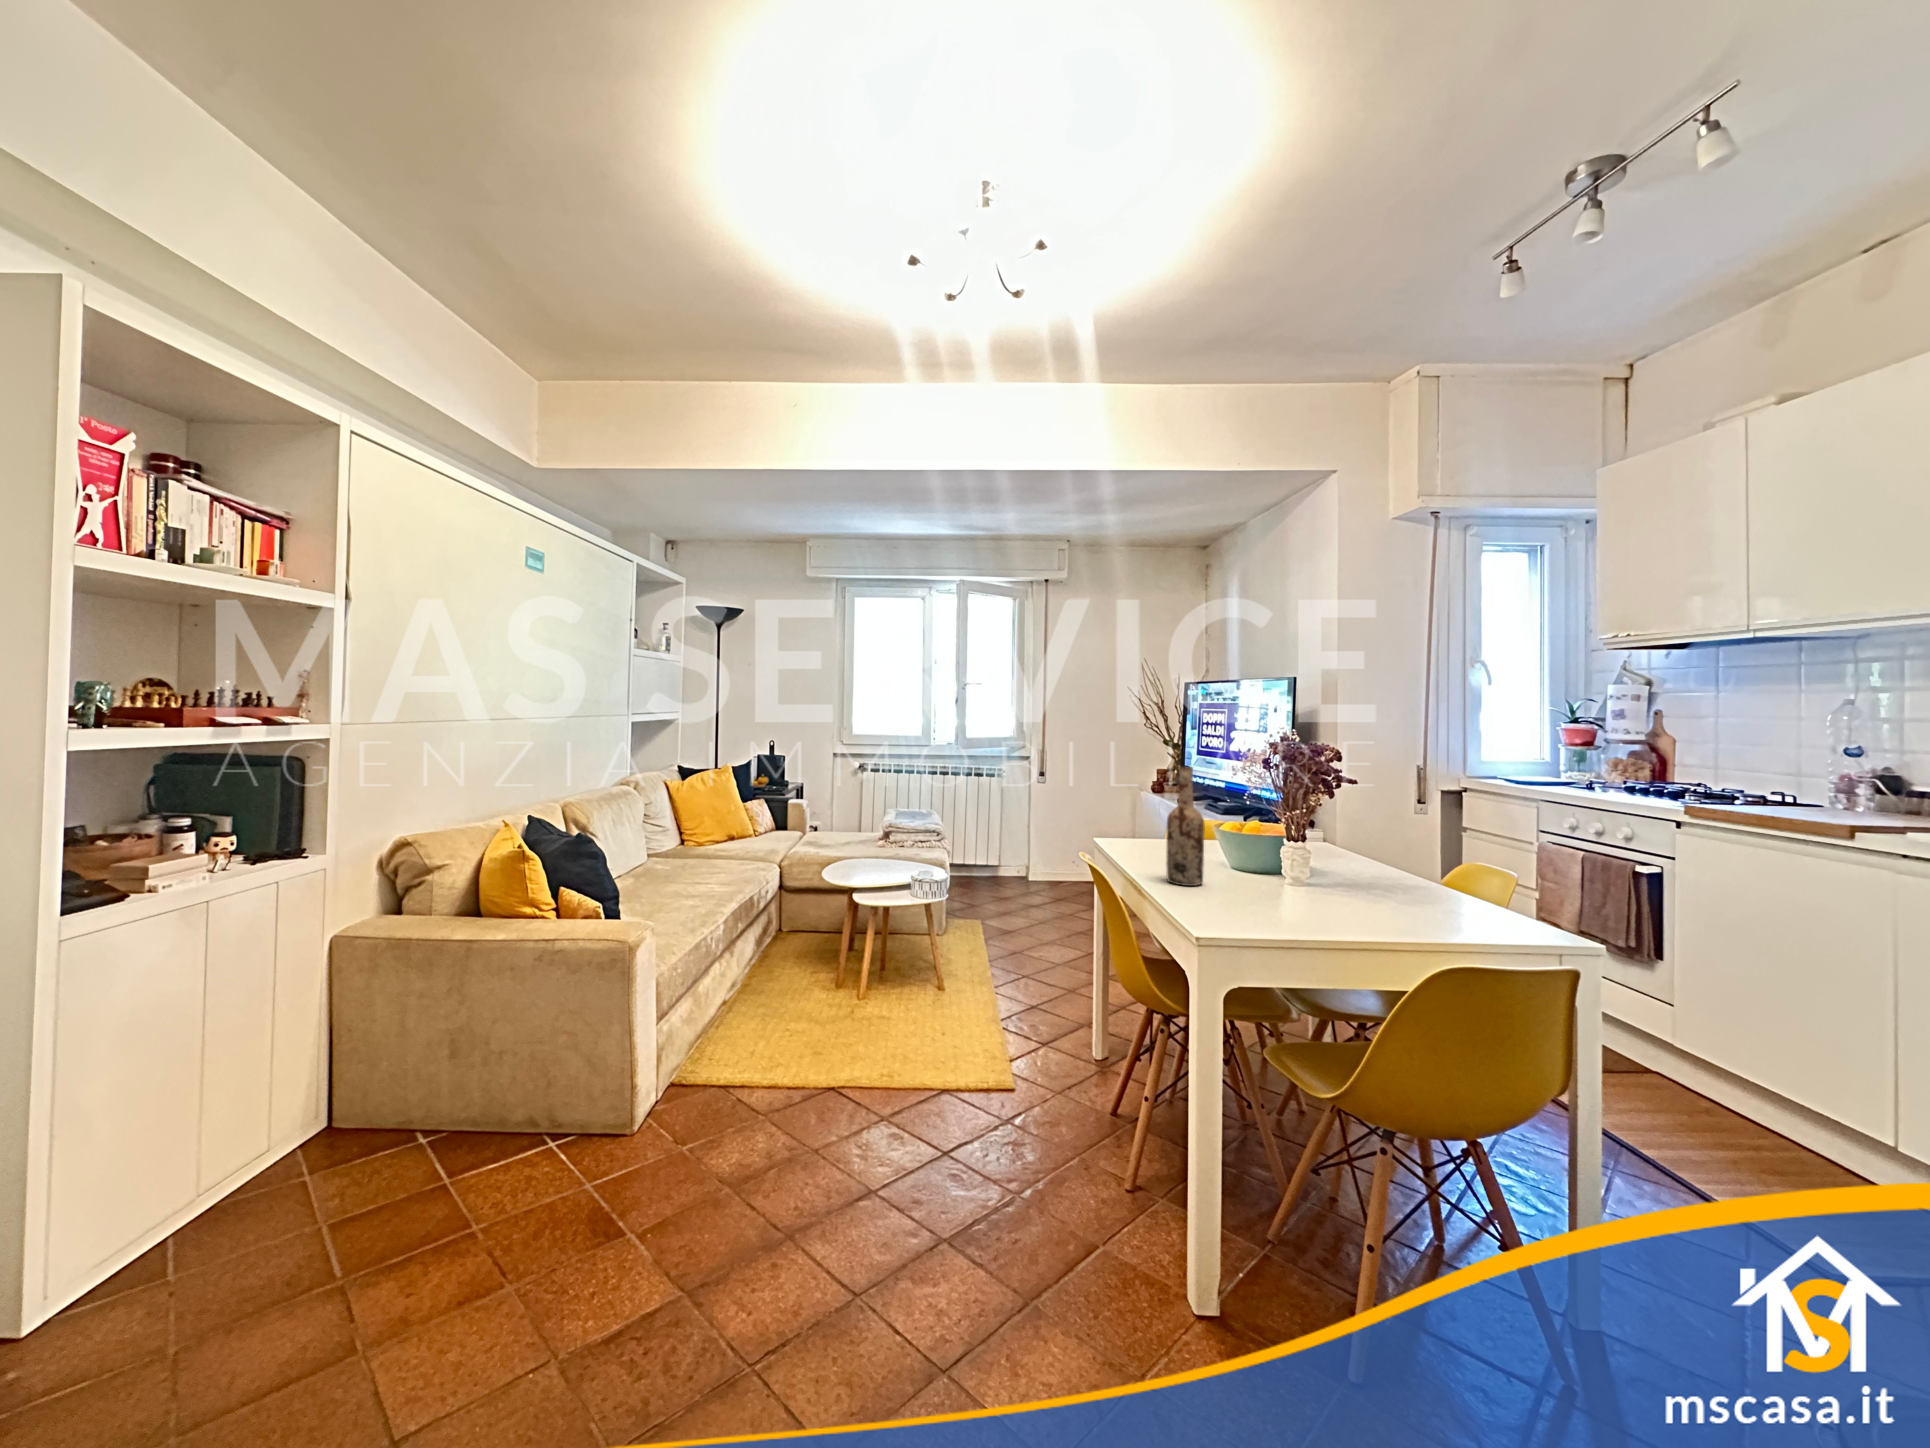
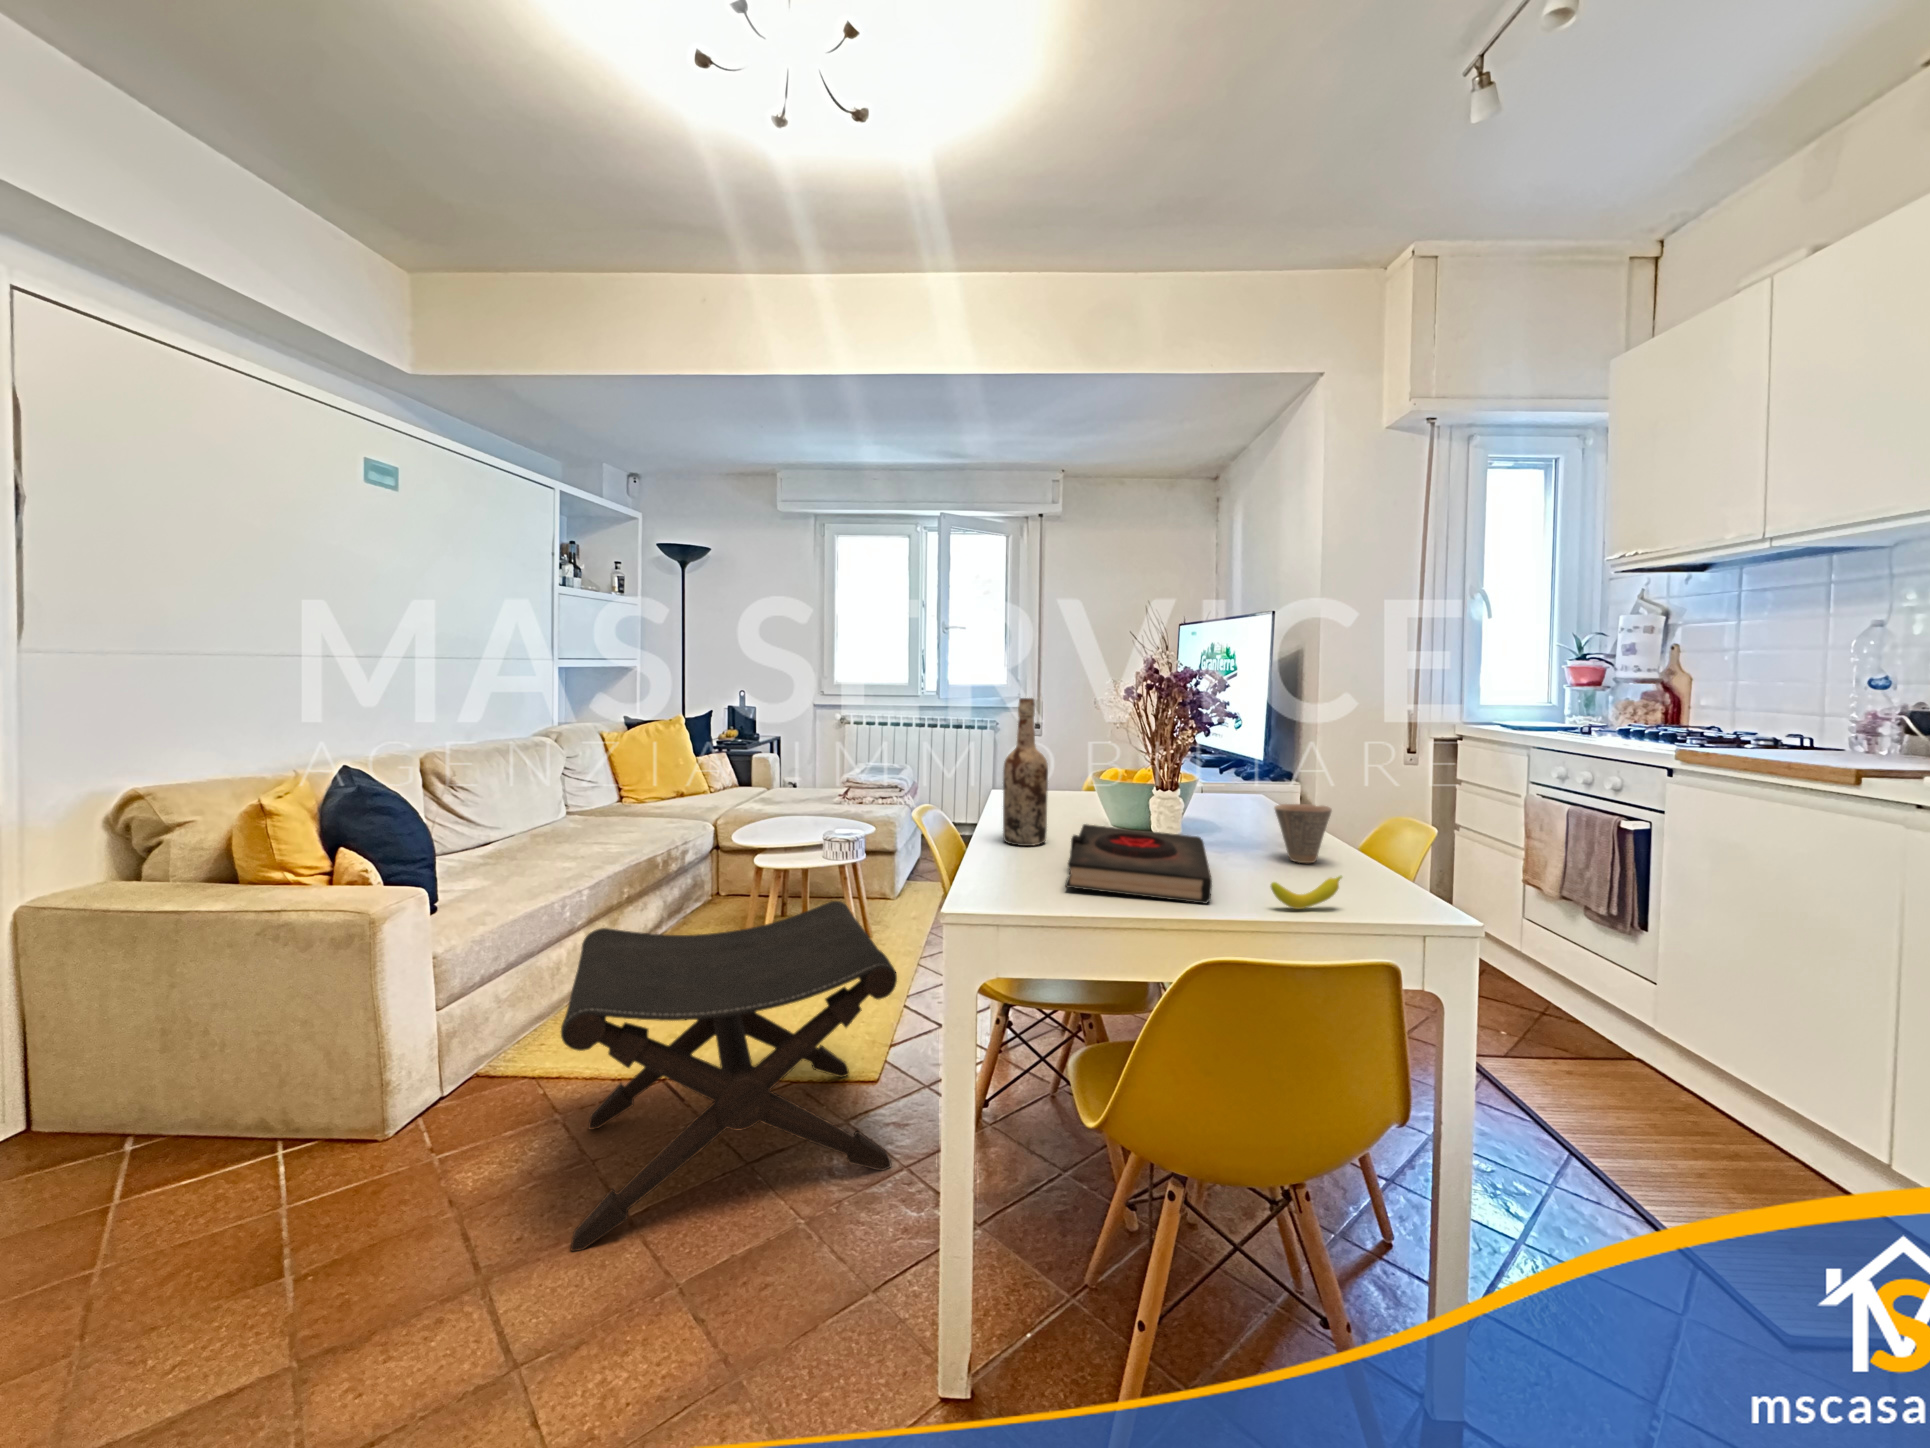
cup: none [1393,852,1443,901] -> present [1274,804,1332,863]
book: none [1240,868,1386,930] -> present [1065,824,1212,904]
fruit: none [1433,909,1486,934] -> present [1271,876,1342,909]
footstool: none [793,933,1075,1215] -> present [561,901,897,1251]

